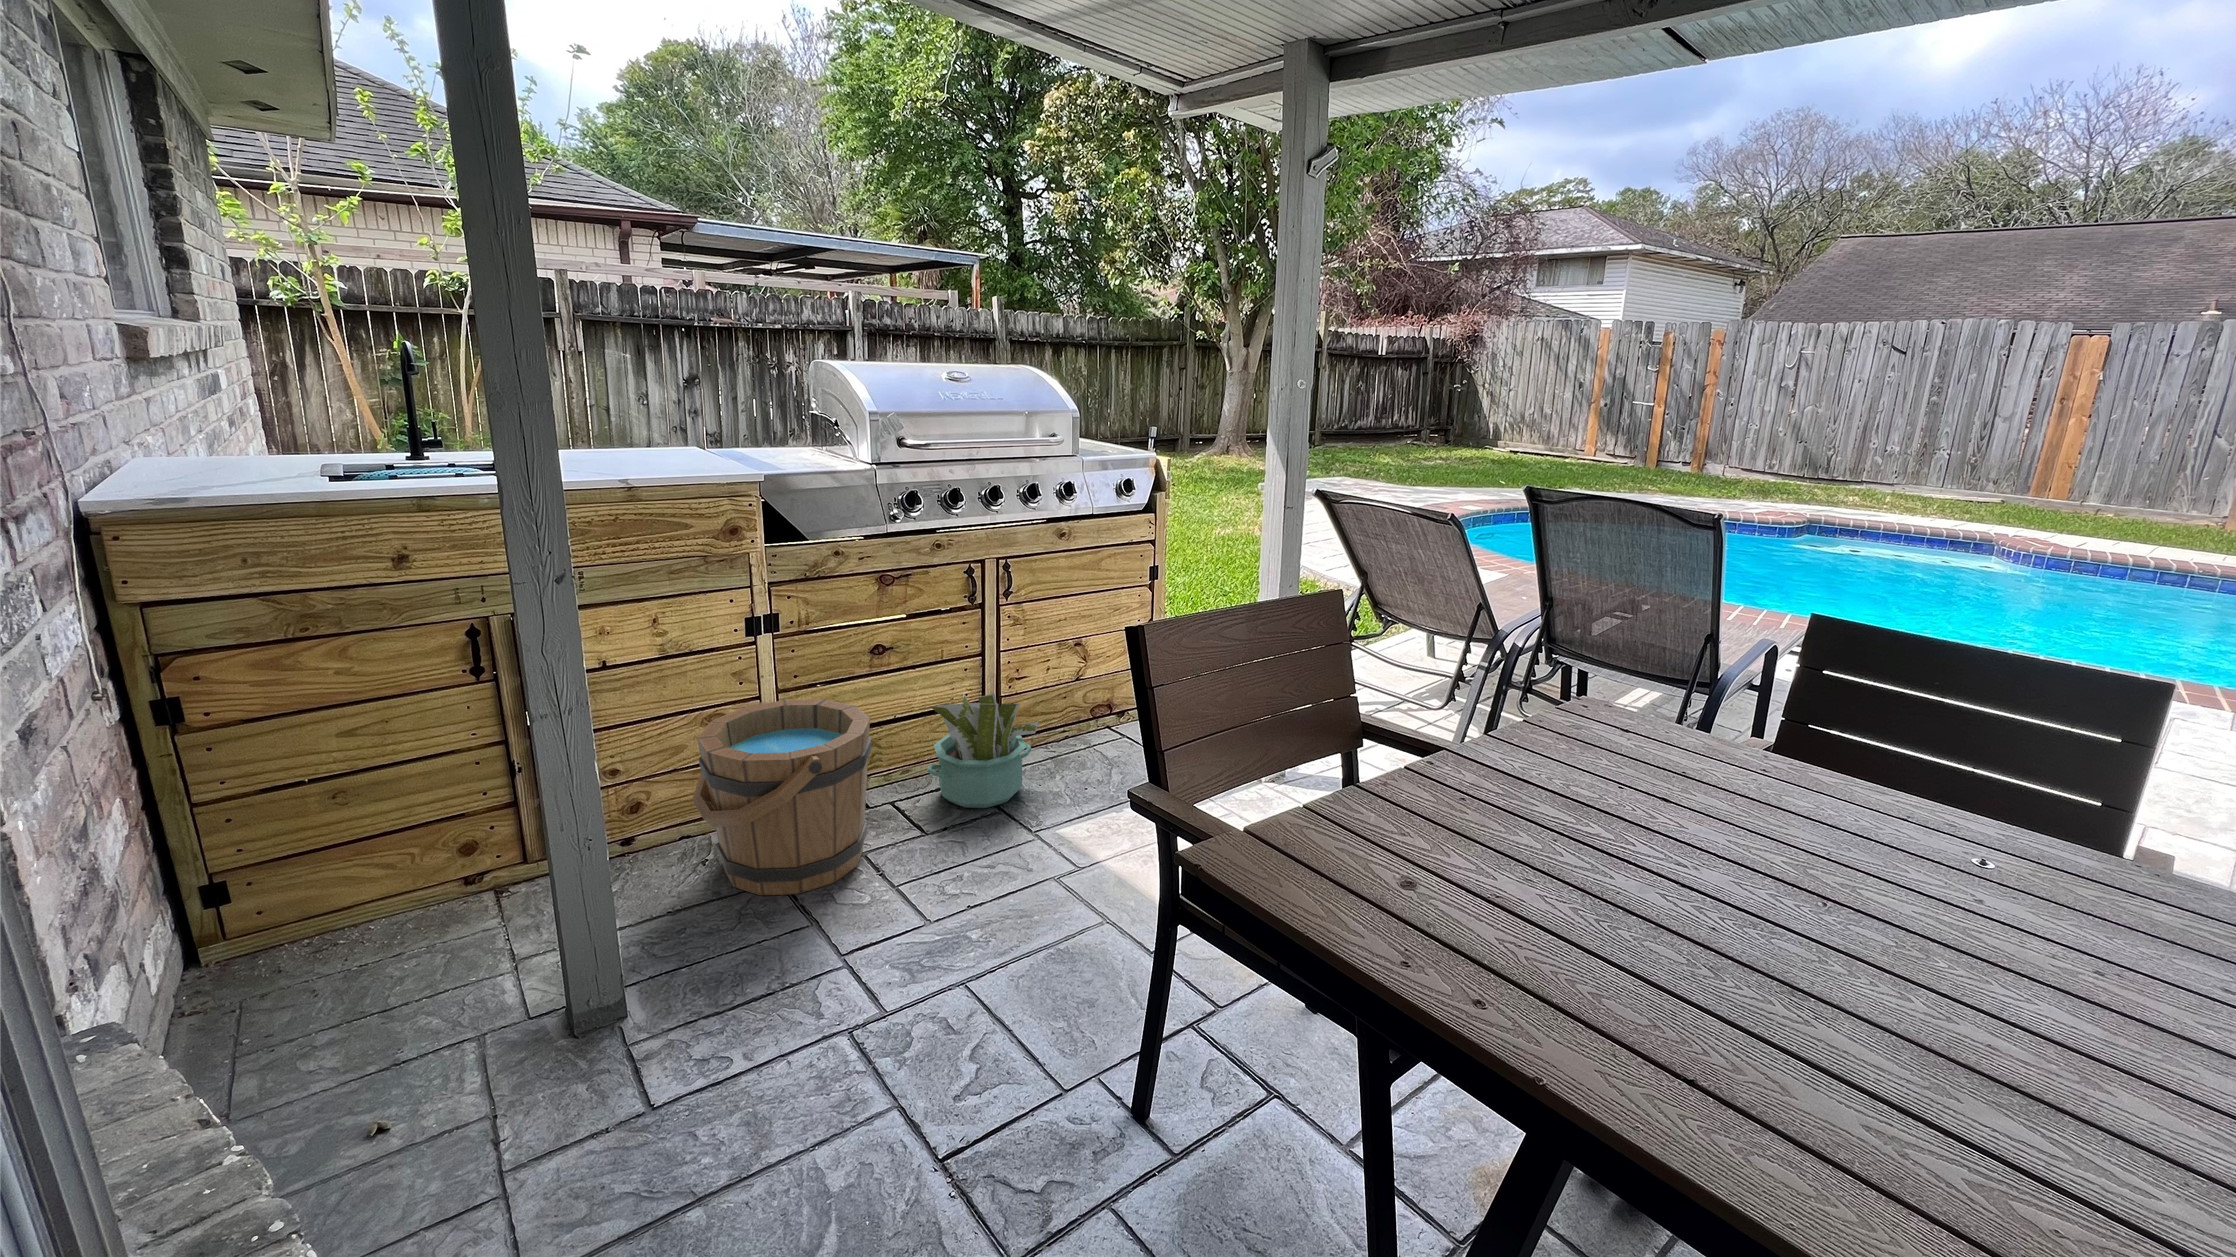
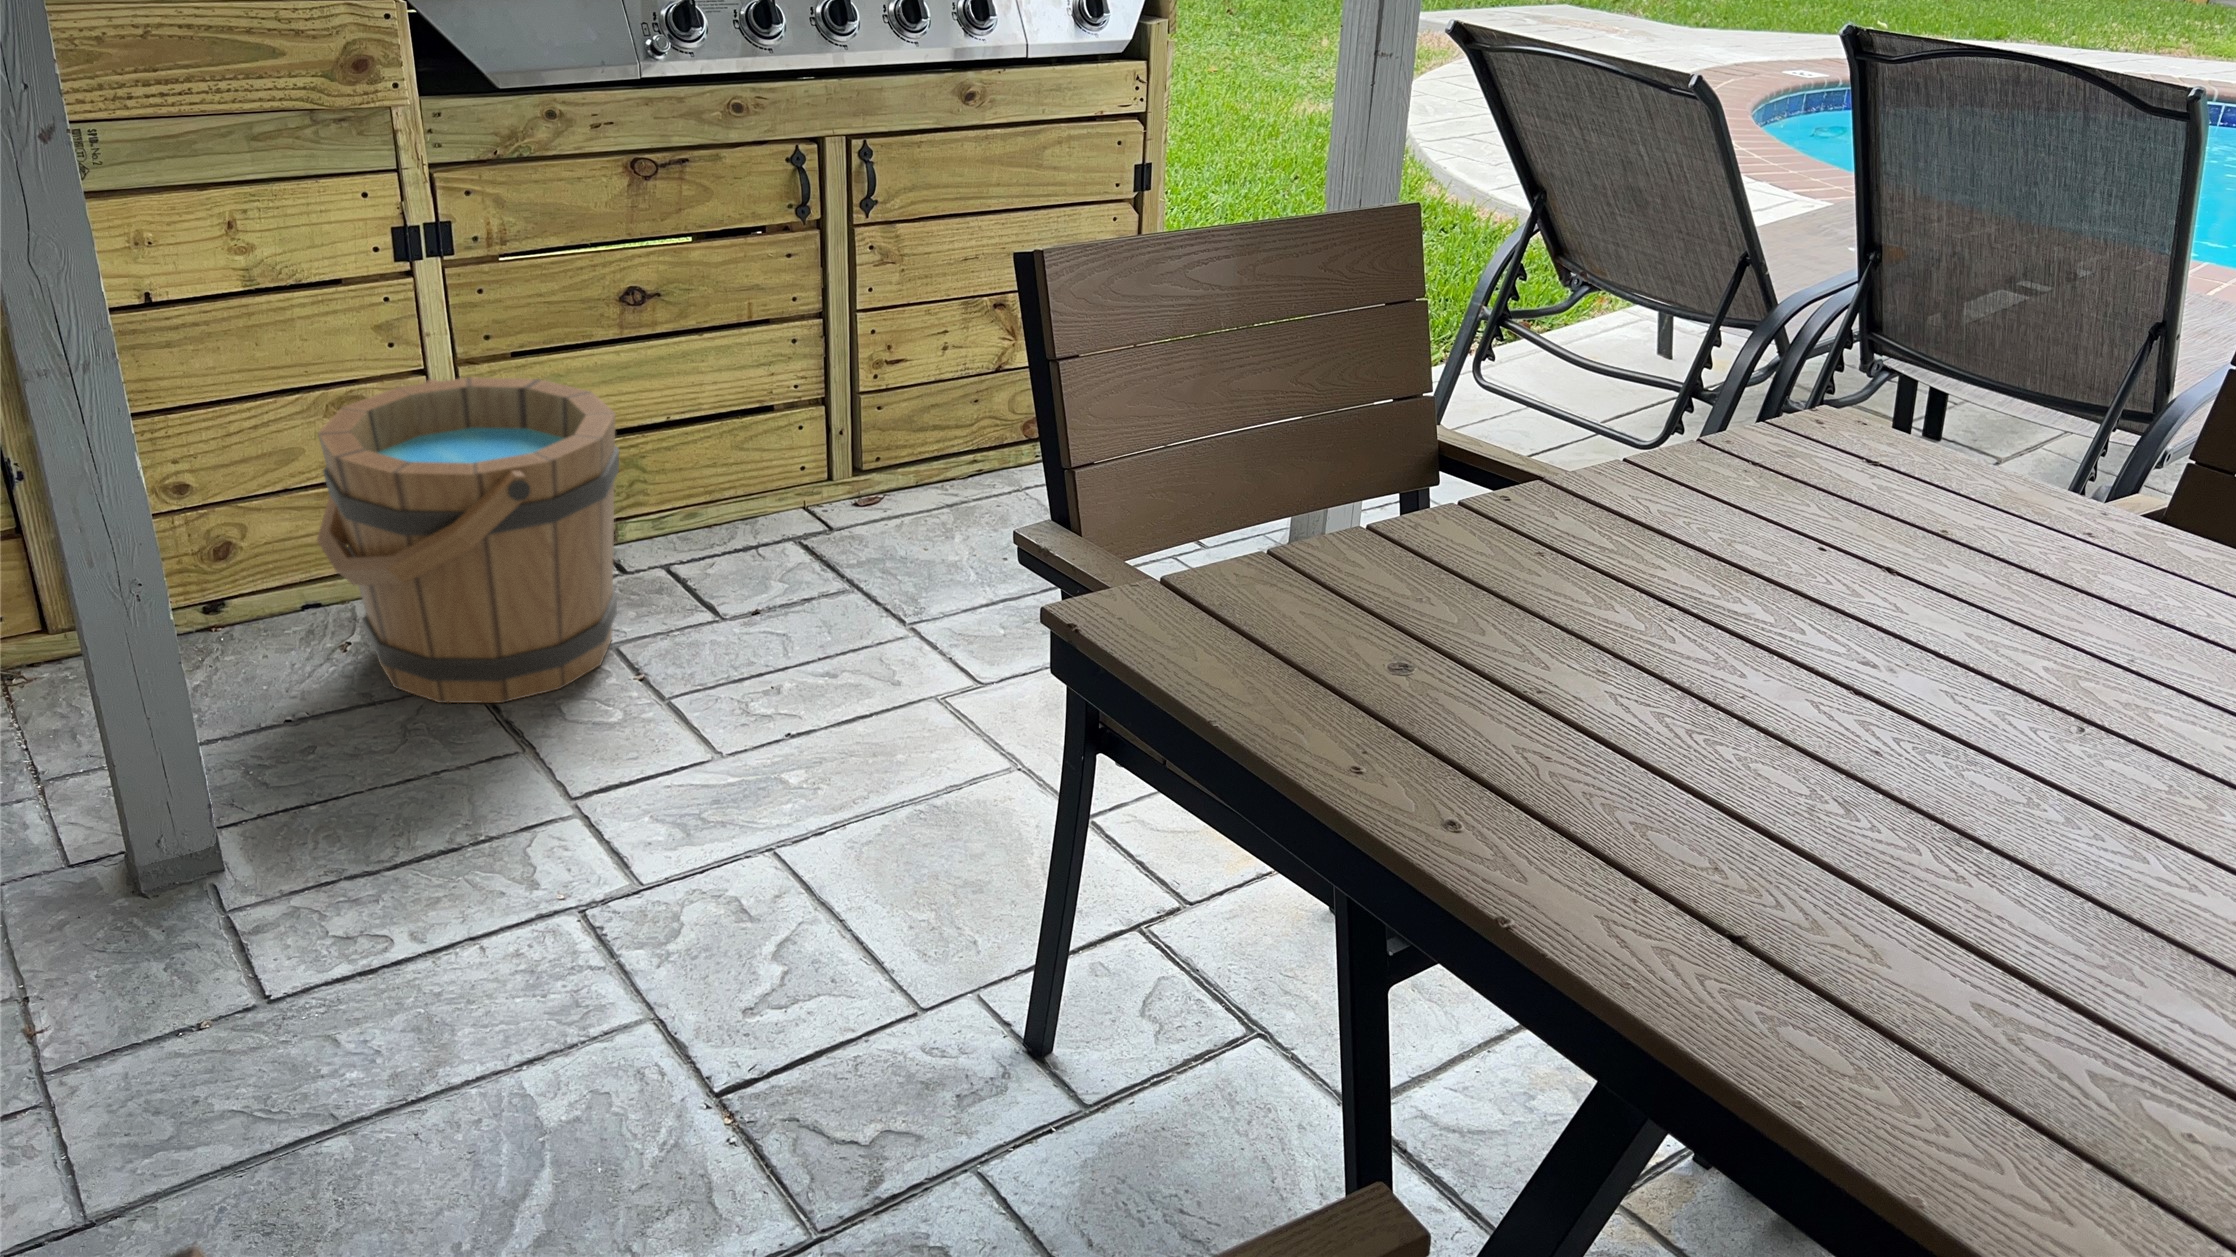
decorative plant: present [927,694,1039,808] -> none [723,383,922,582]

